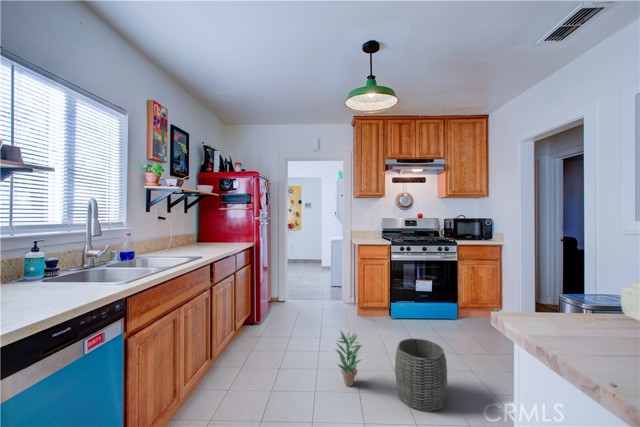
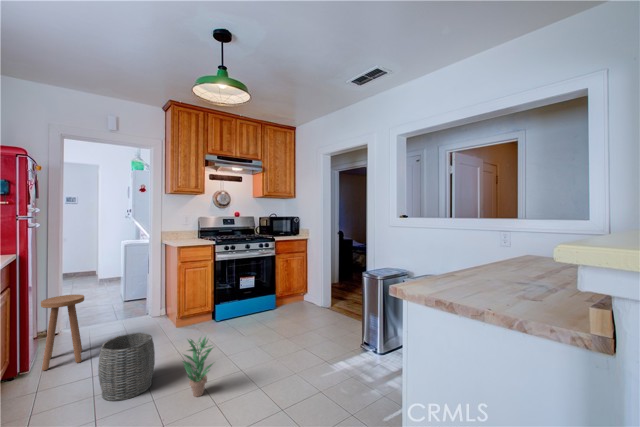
stool: none [267,274,292,325] -> present [41,295,84,371]
woven basket: present [395,339,447,412] -> present [98,333,155,401]

